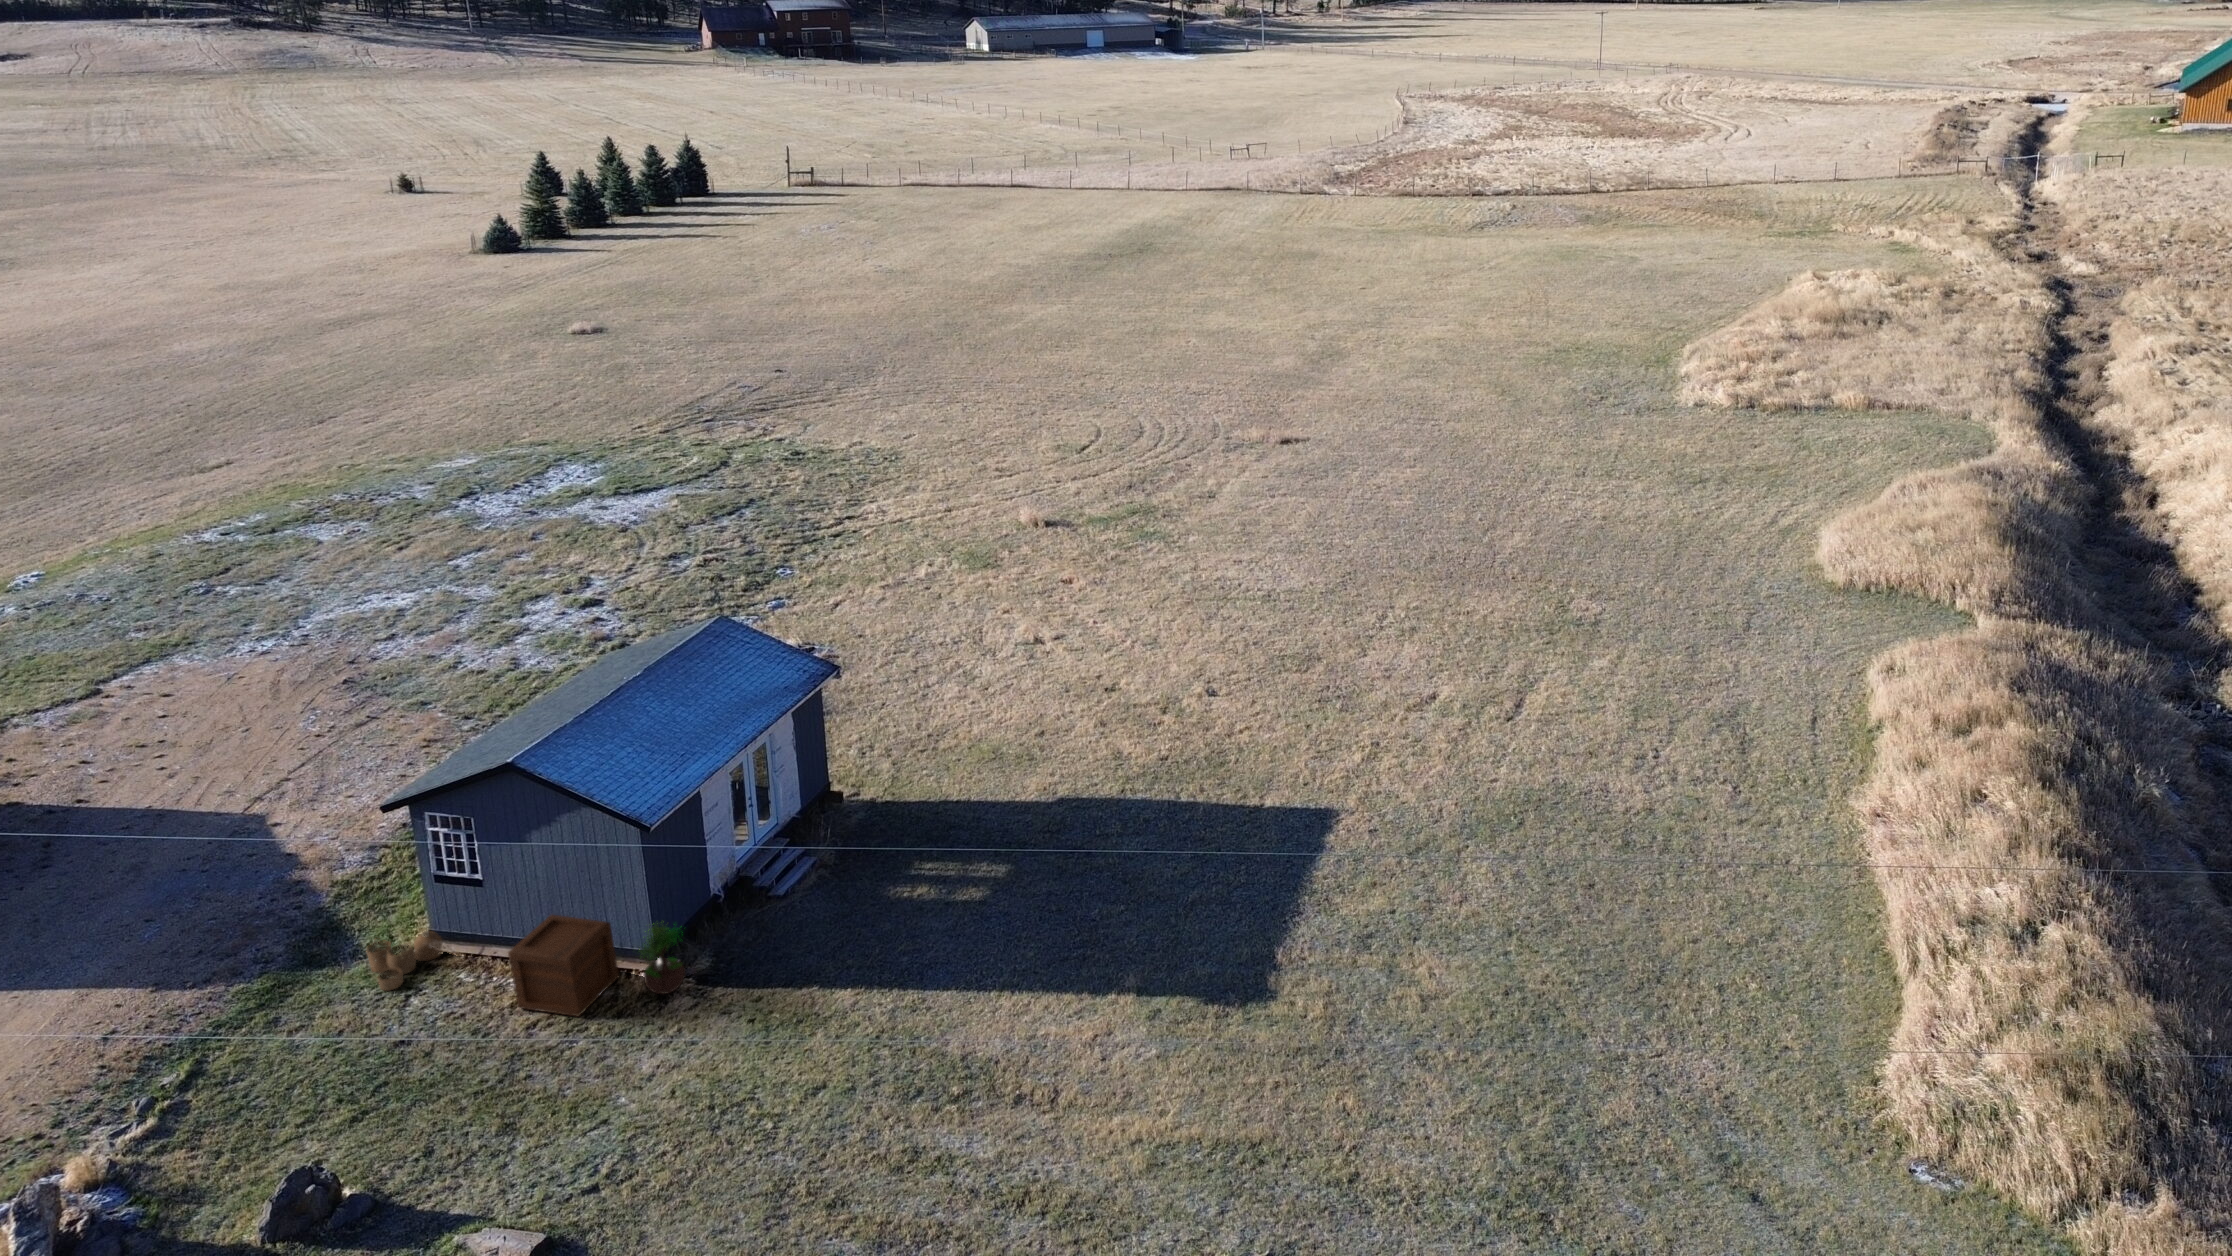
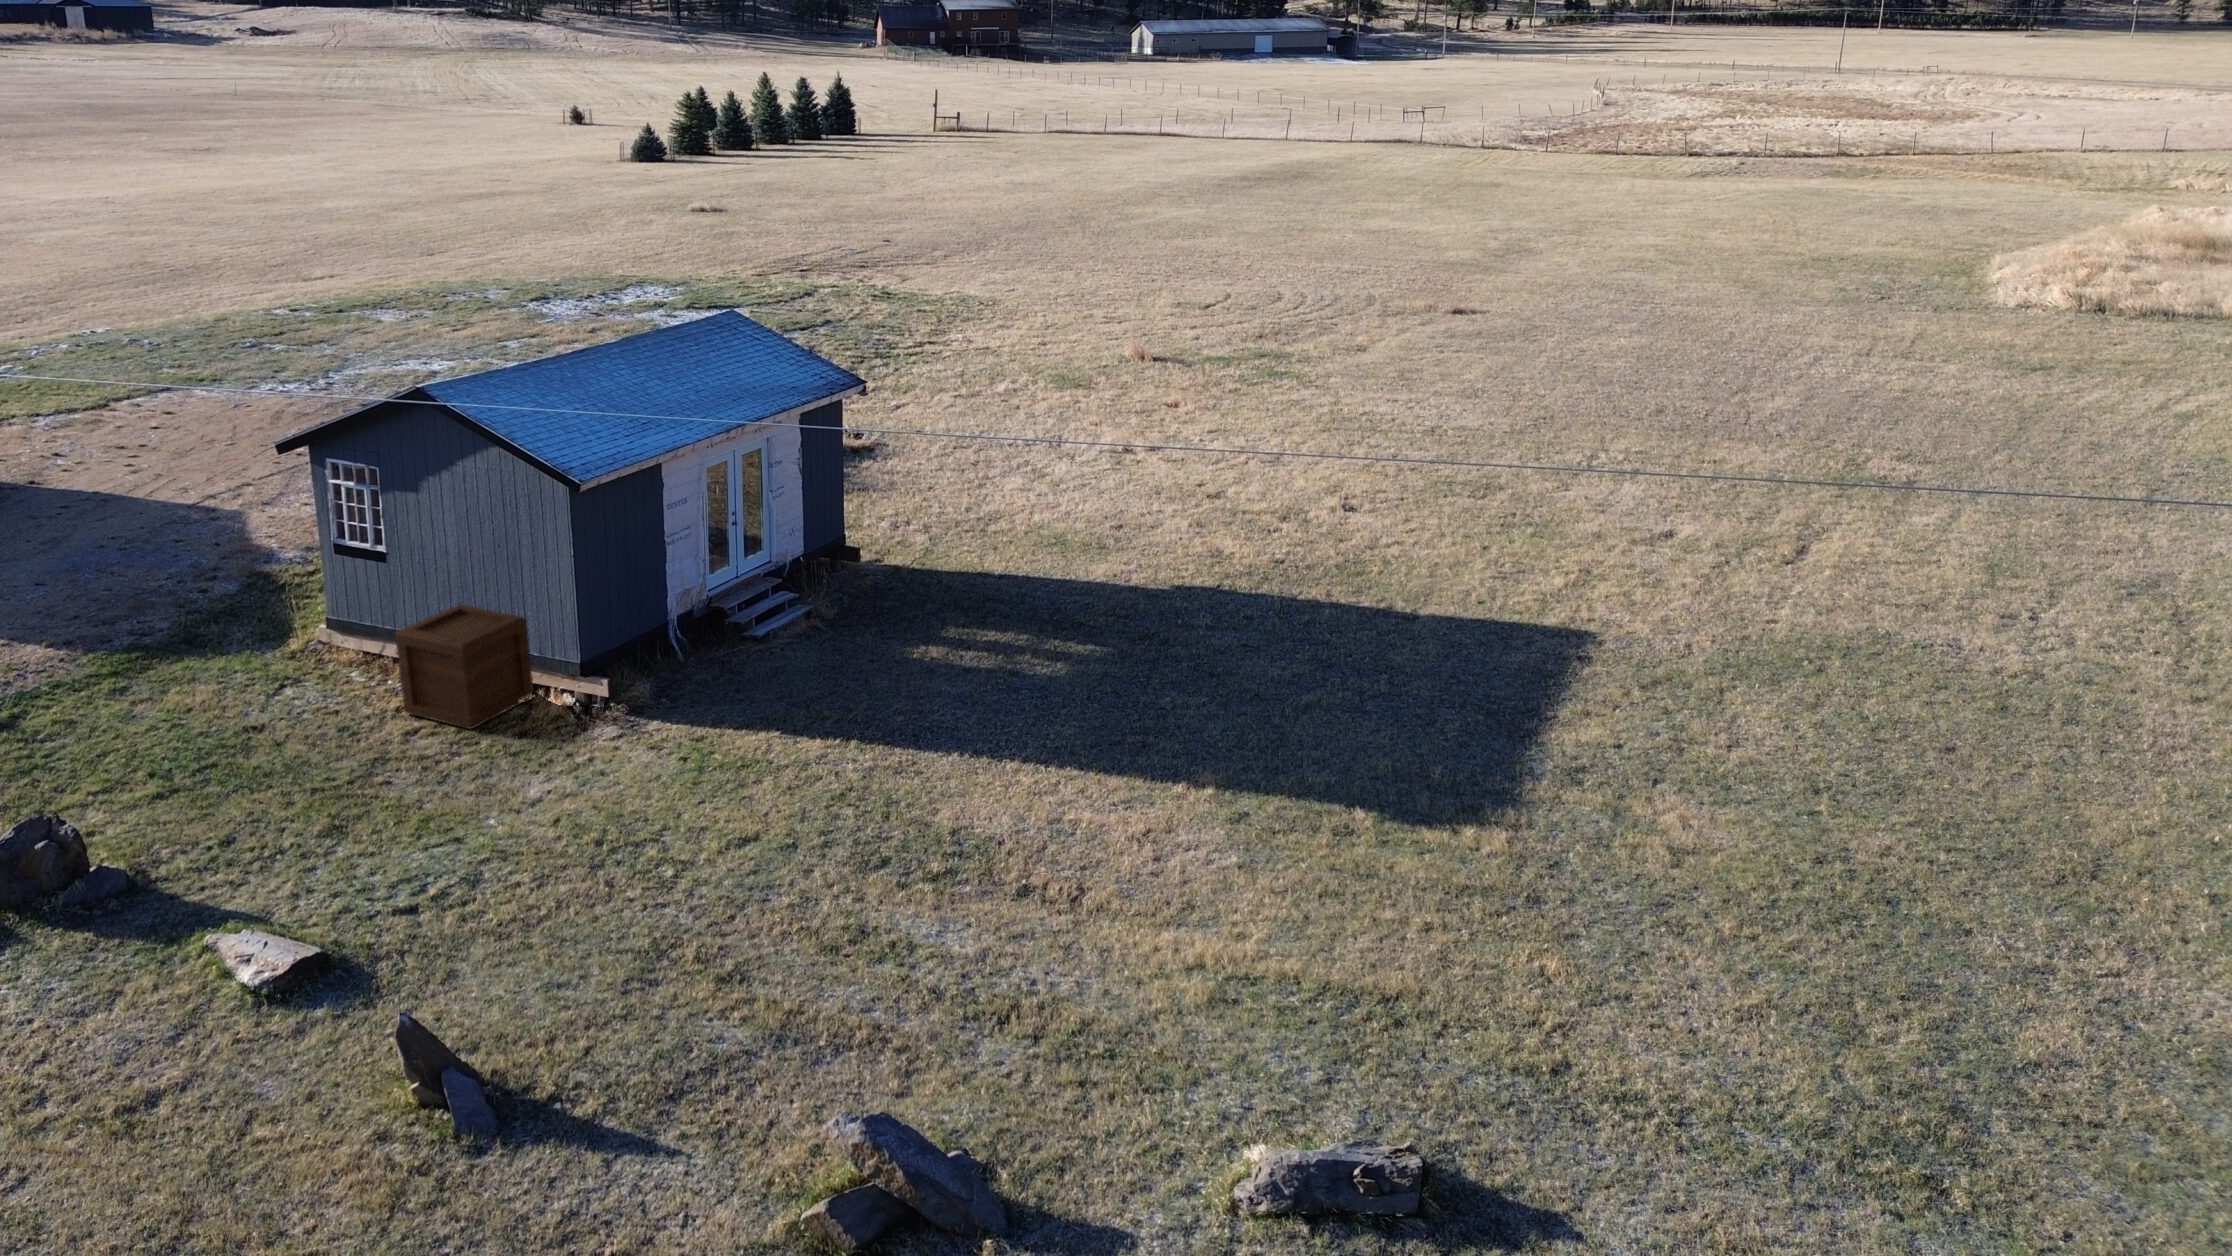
potted tree: present [638,921,685,994] -> none [541,610,613,718]
woven basket: present [367,931,442,990] -> none [255,621,348,680]

